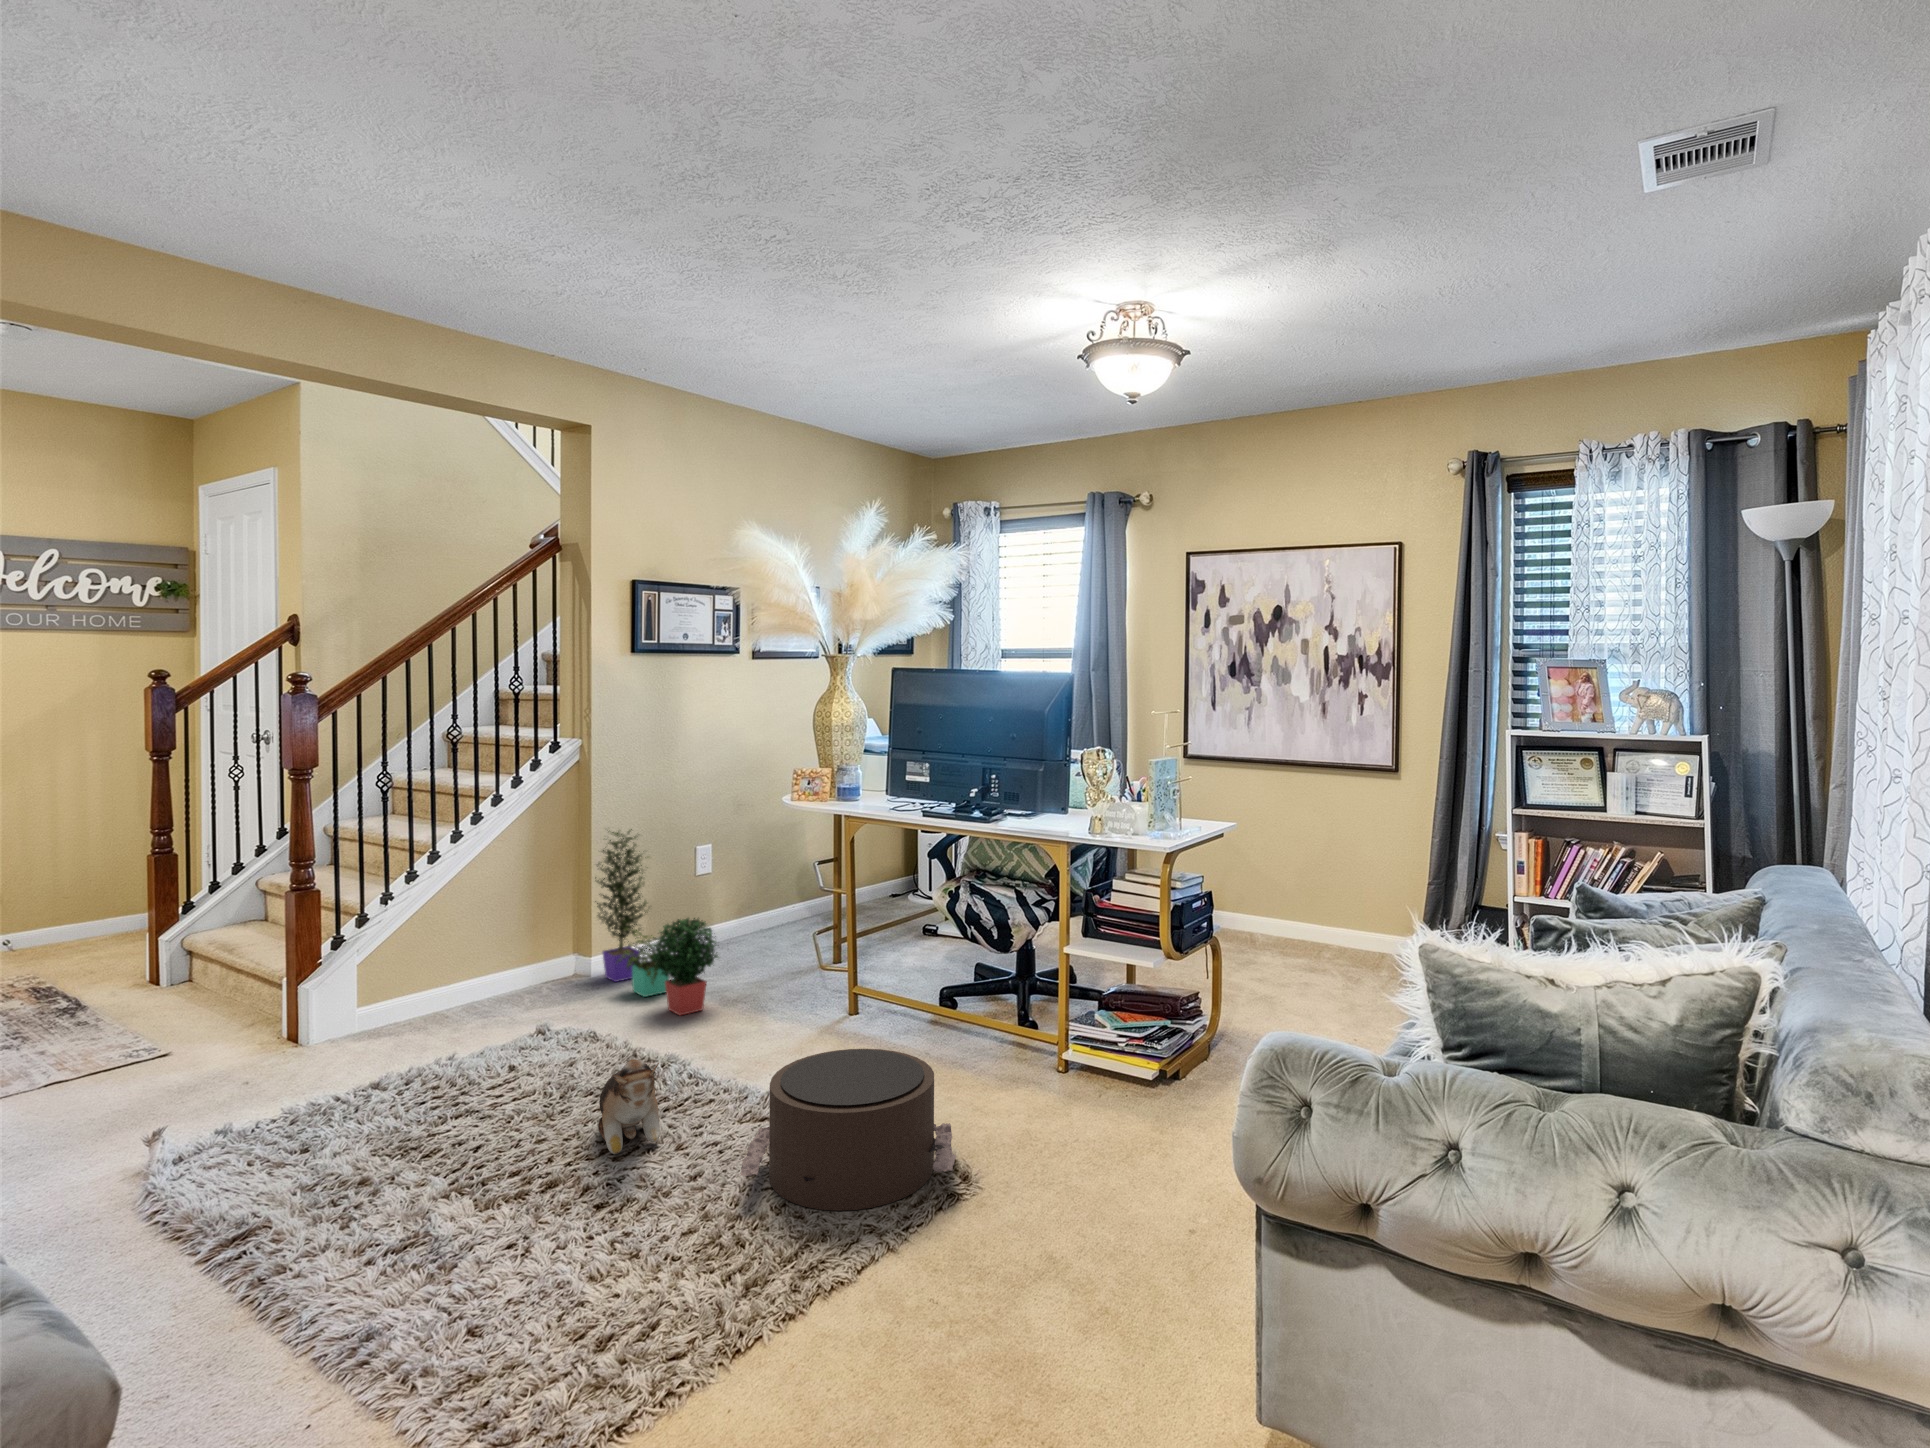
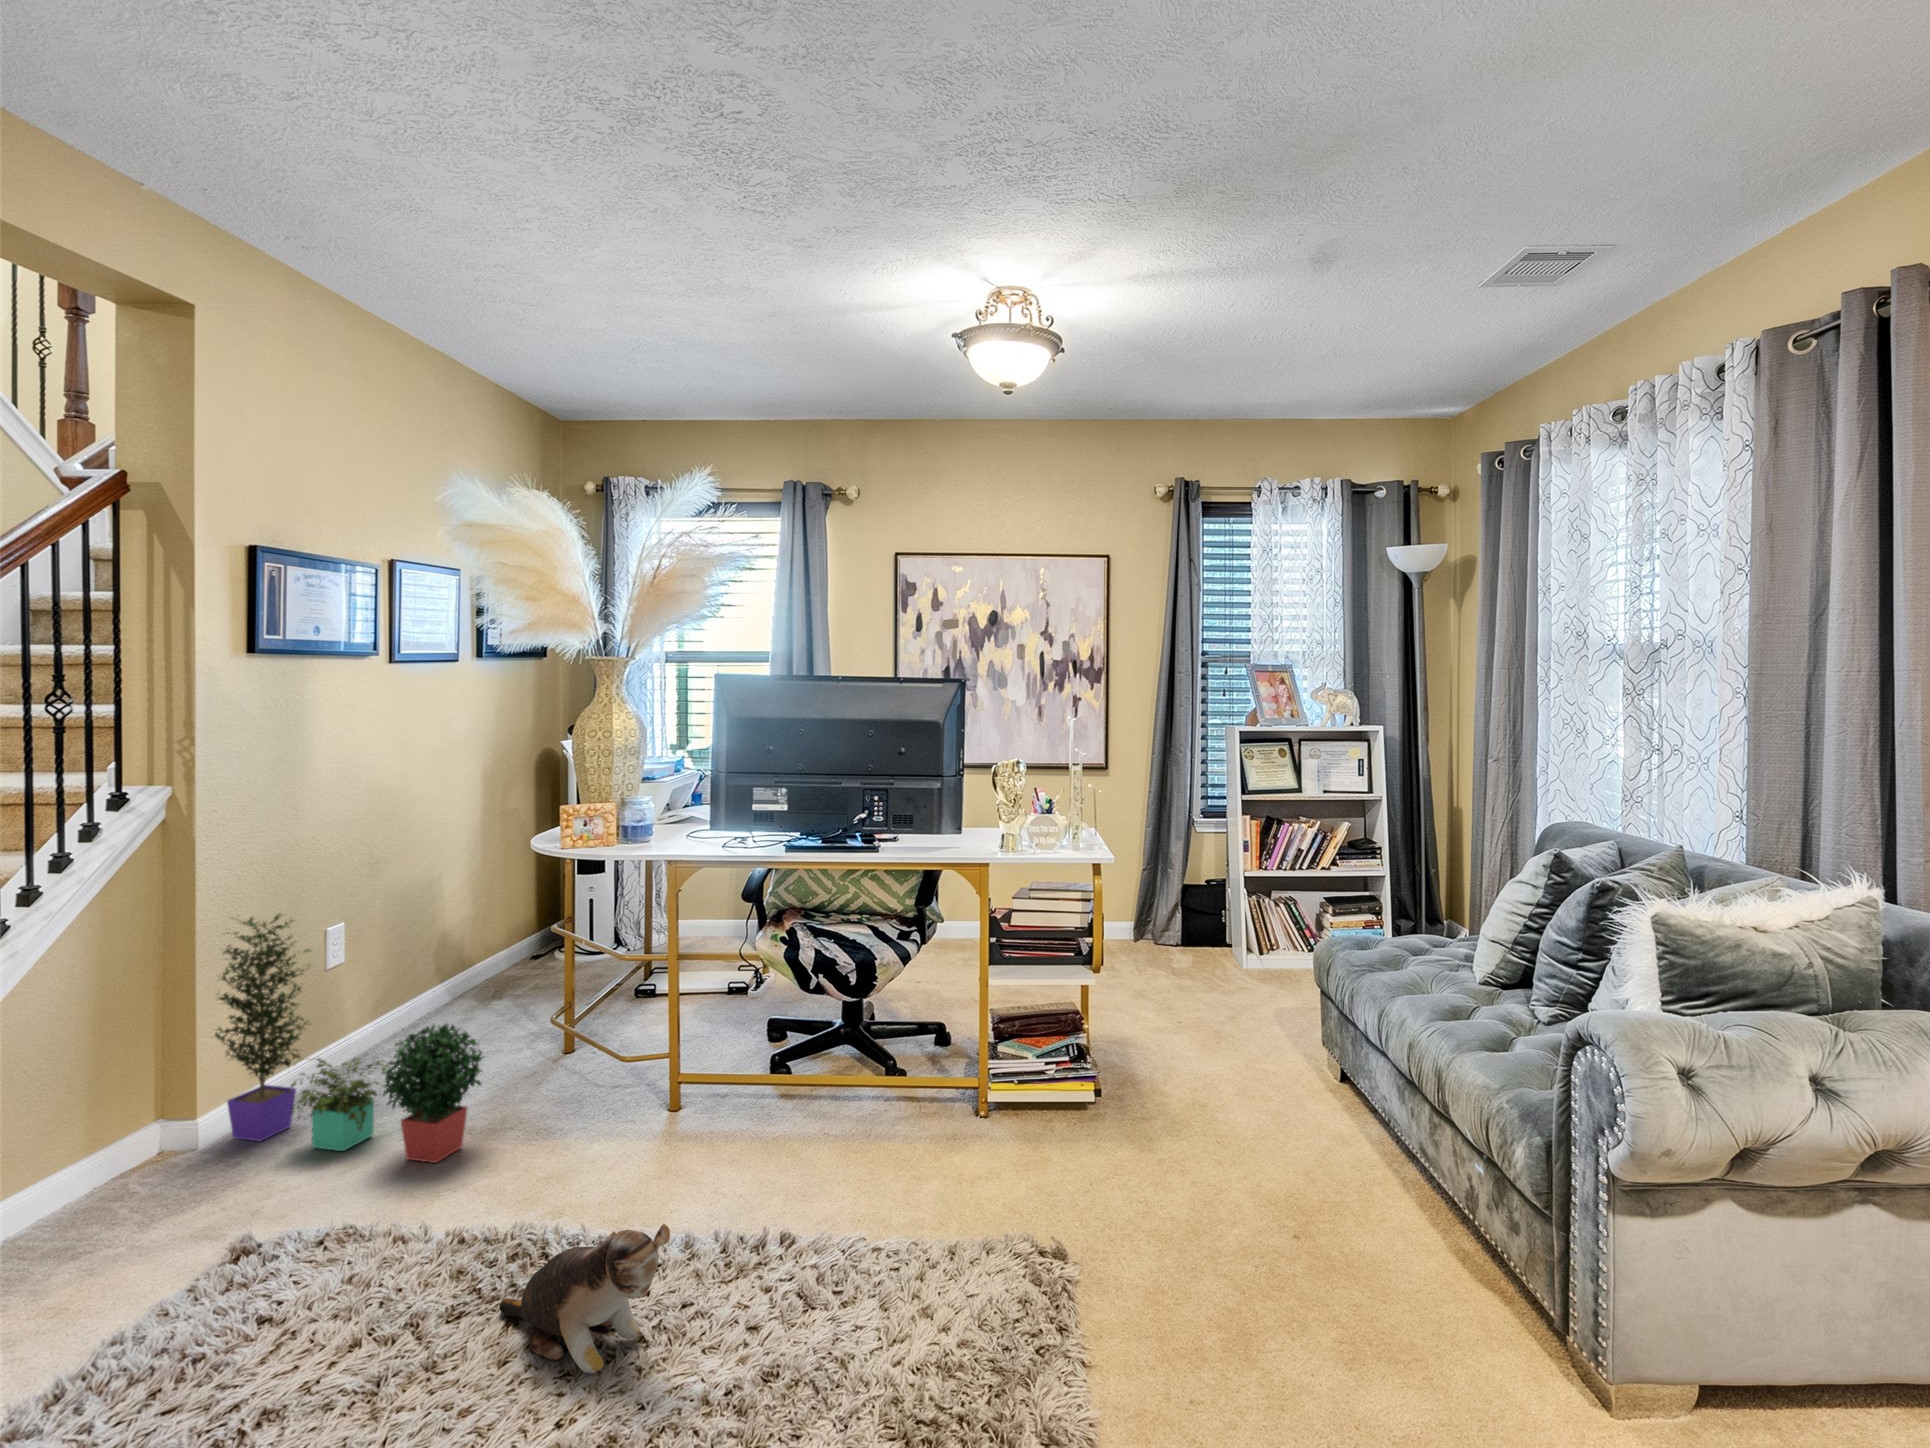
pouf: present [740,1049,956,1211] -> none [790,1130,1057,1345]

